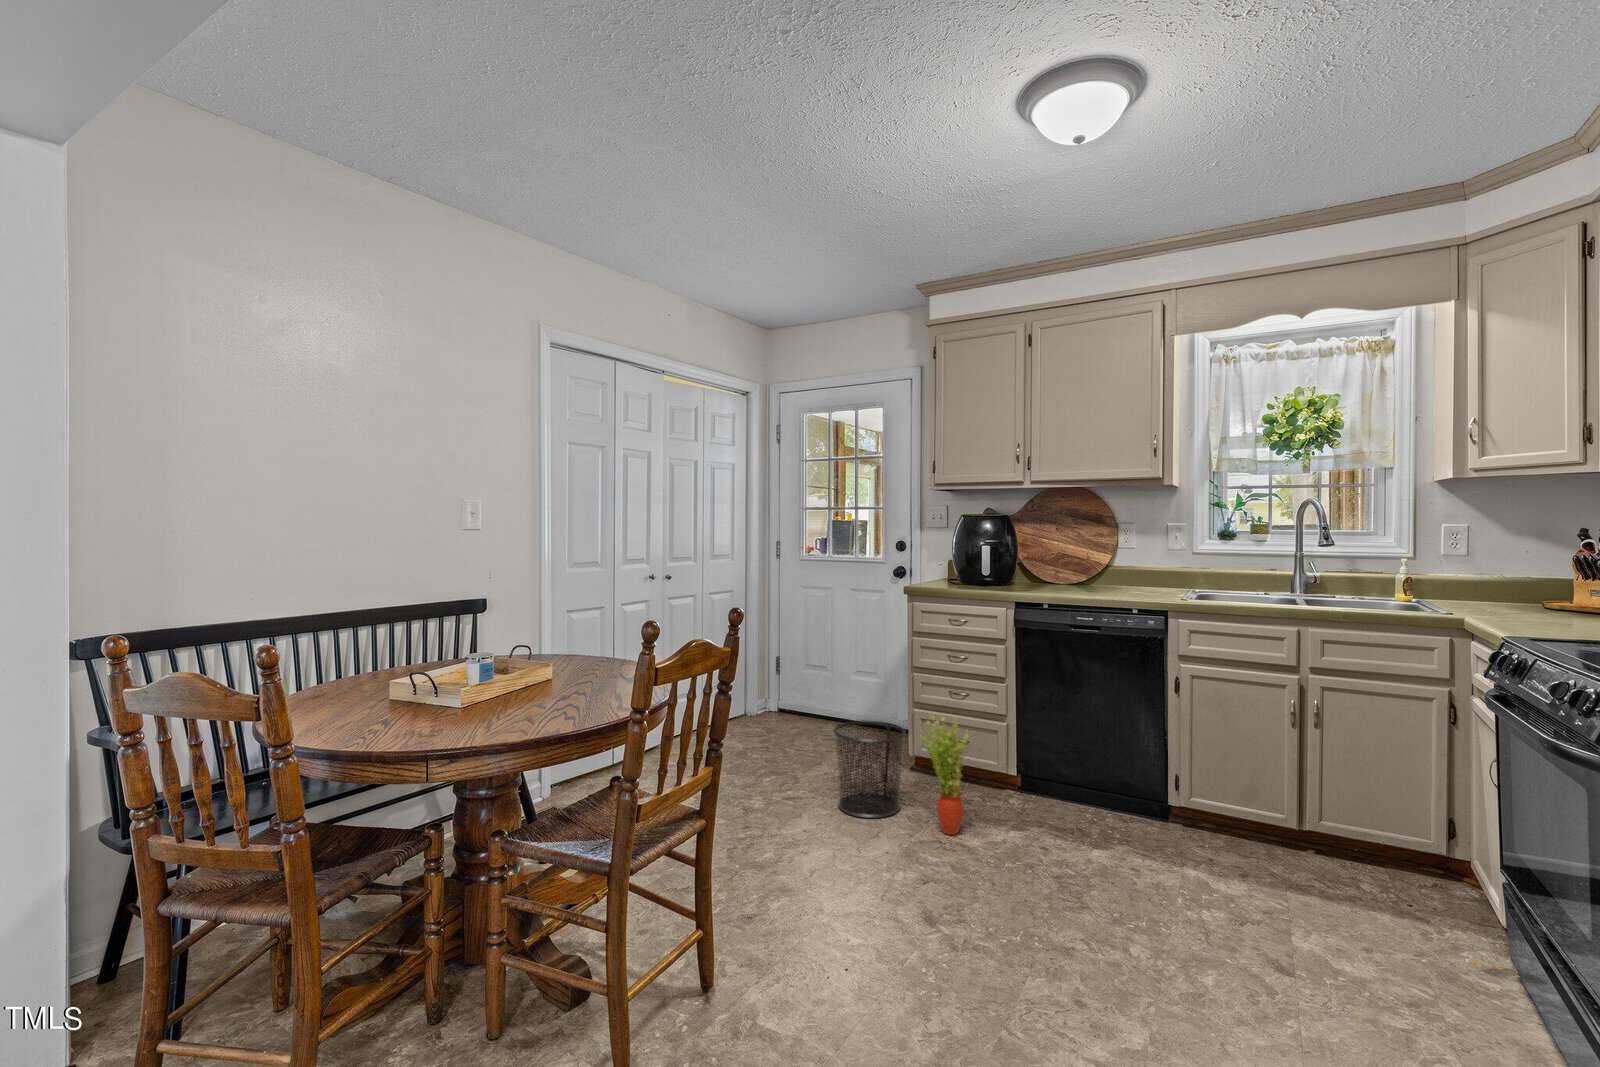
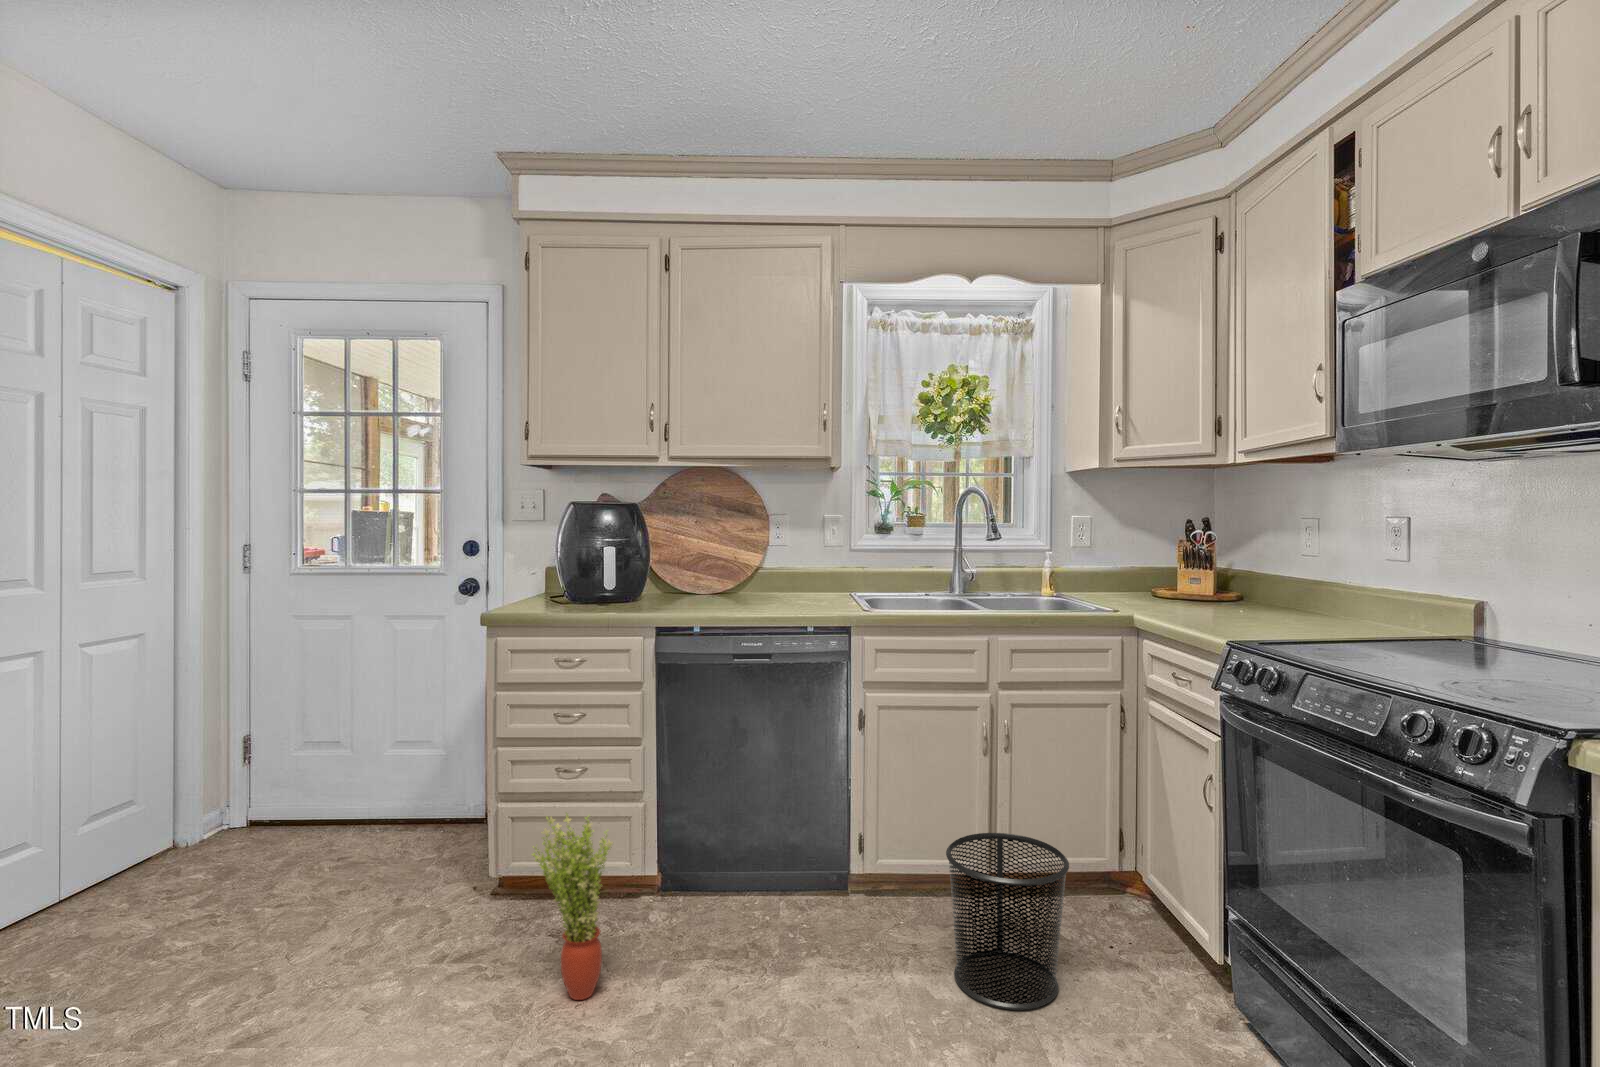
waste bin: present [833,720,906,818] -> present [946,833,1069,1010]

